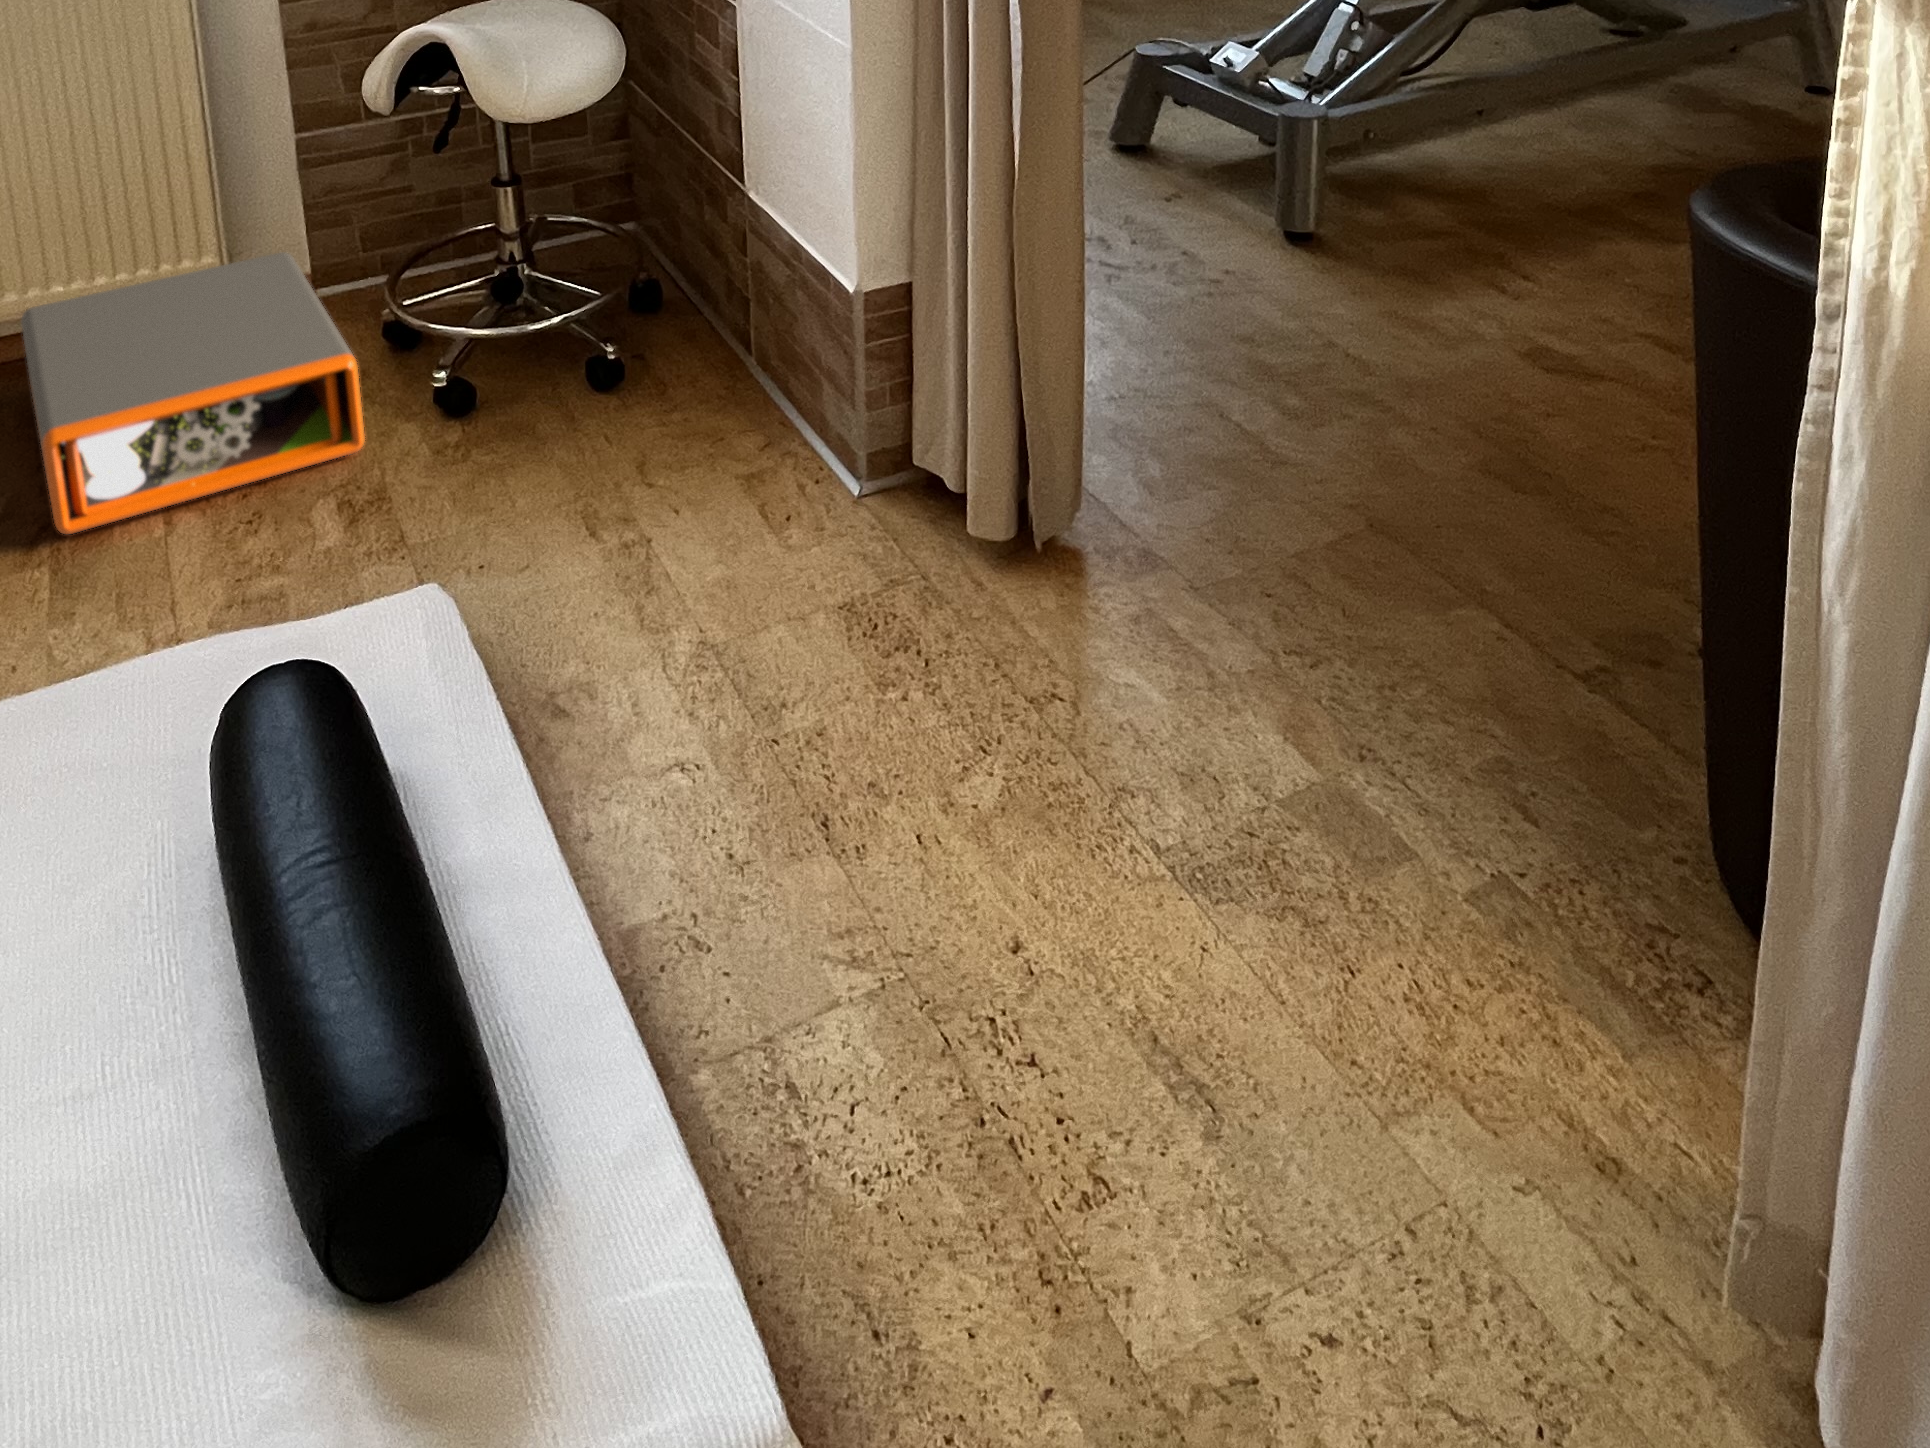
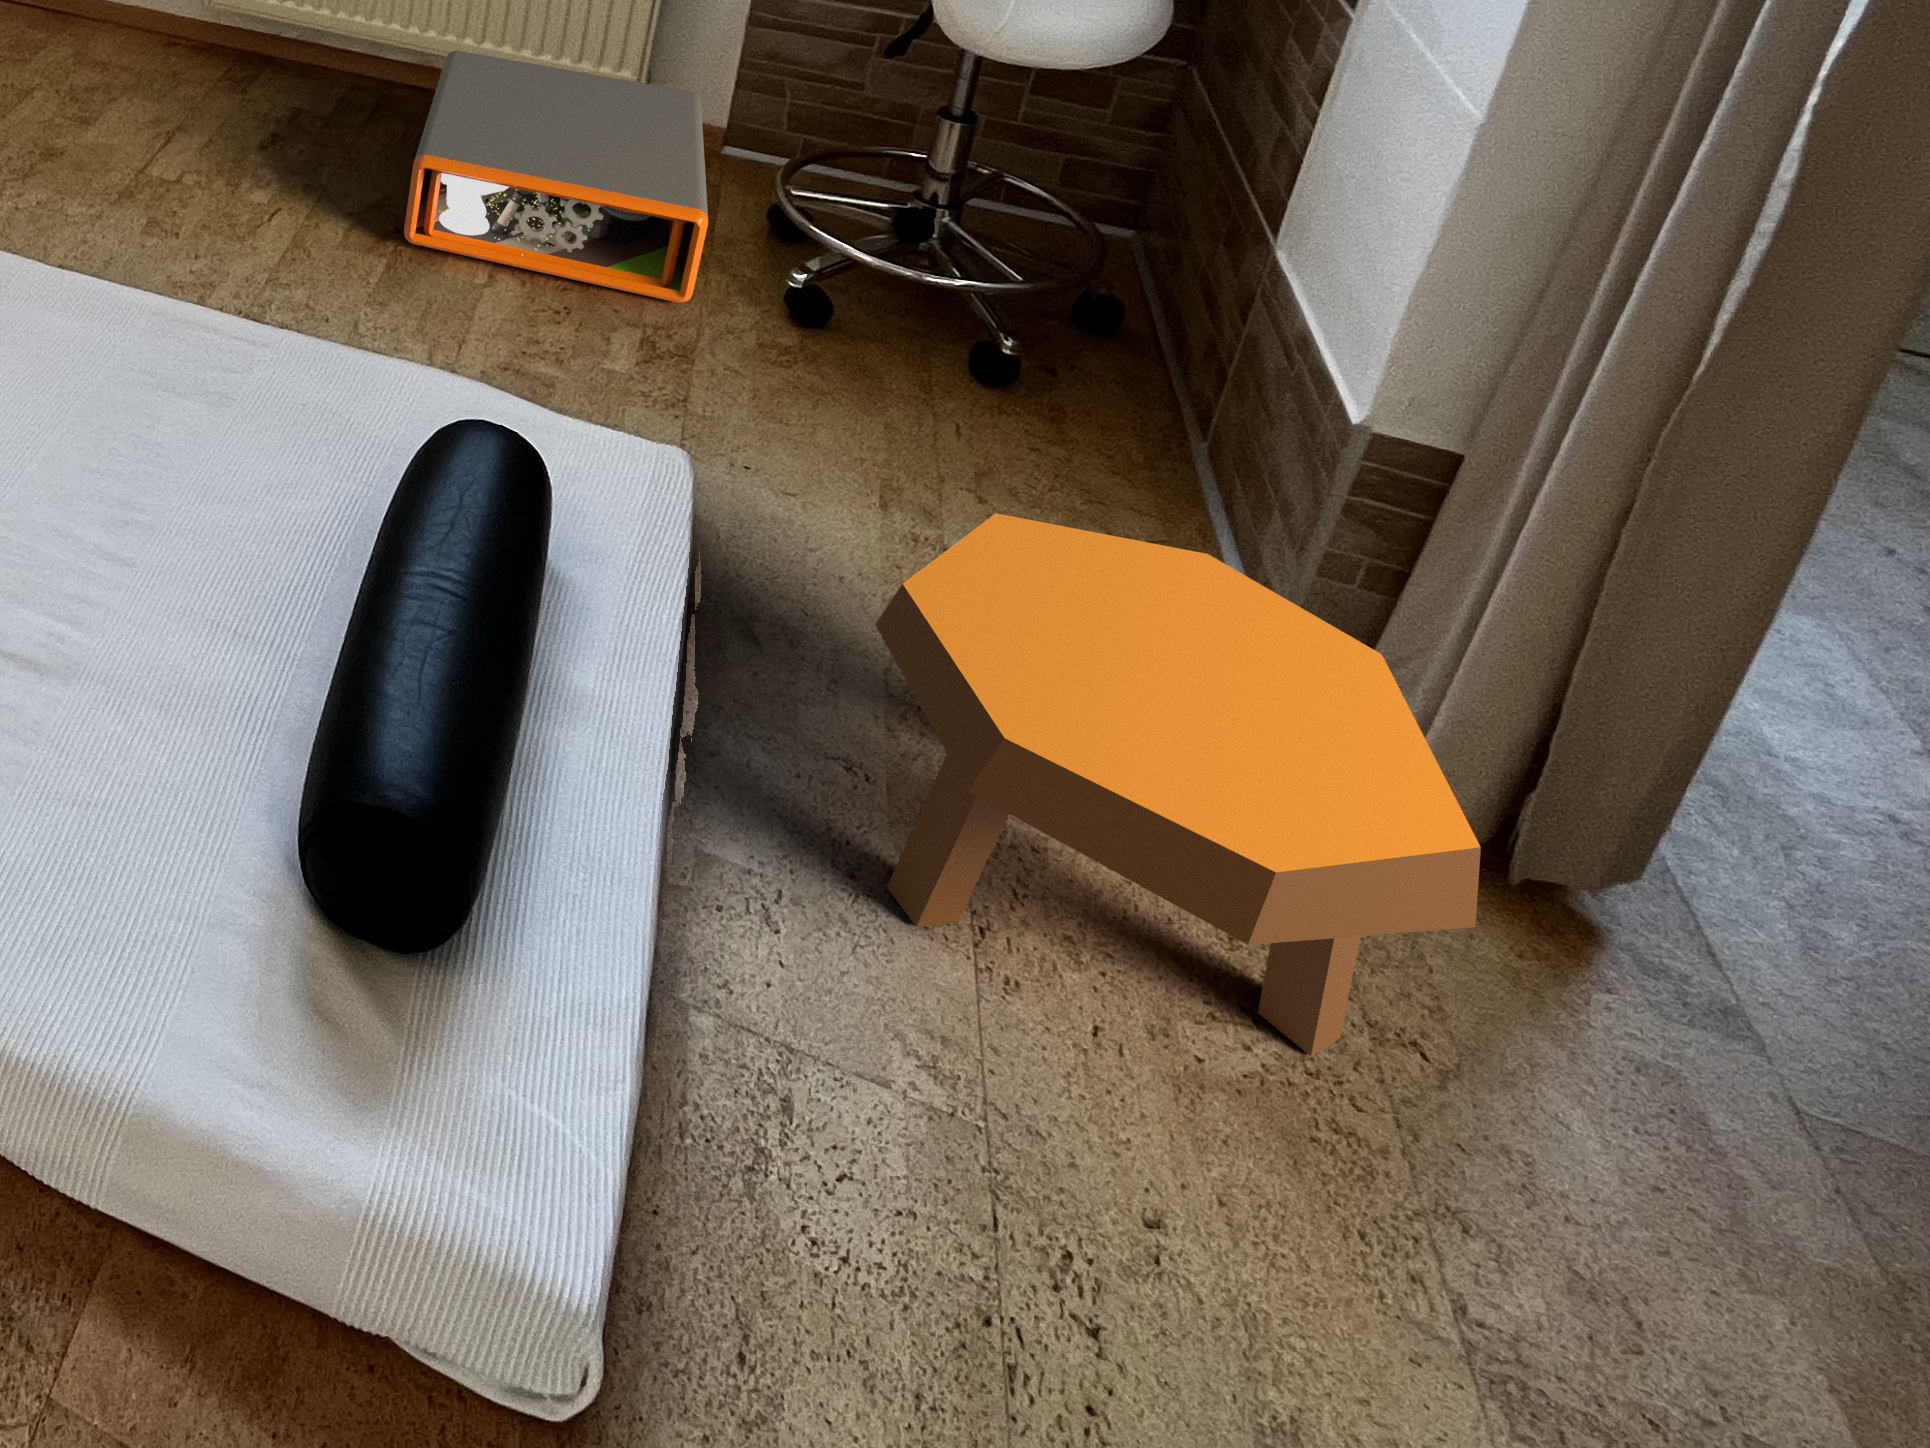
footstool: none [667,427,1063,858] -> present [875,513,1481,1056]

